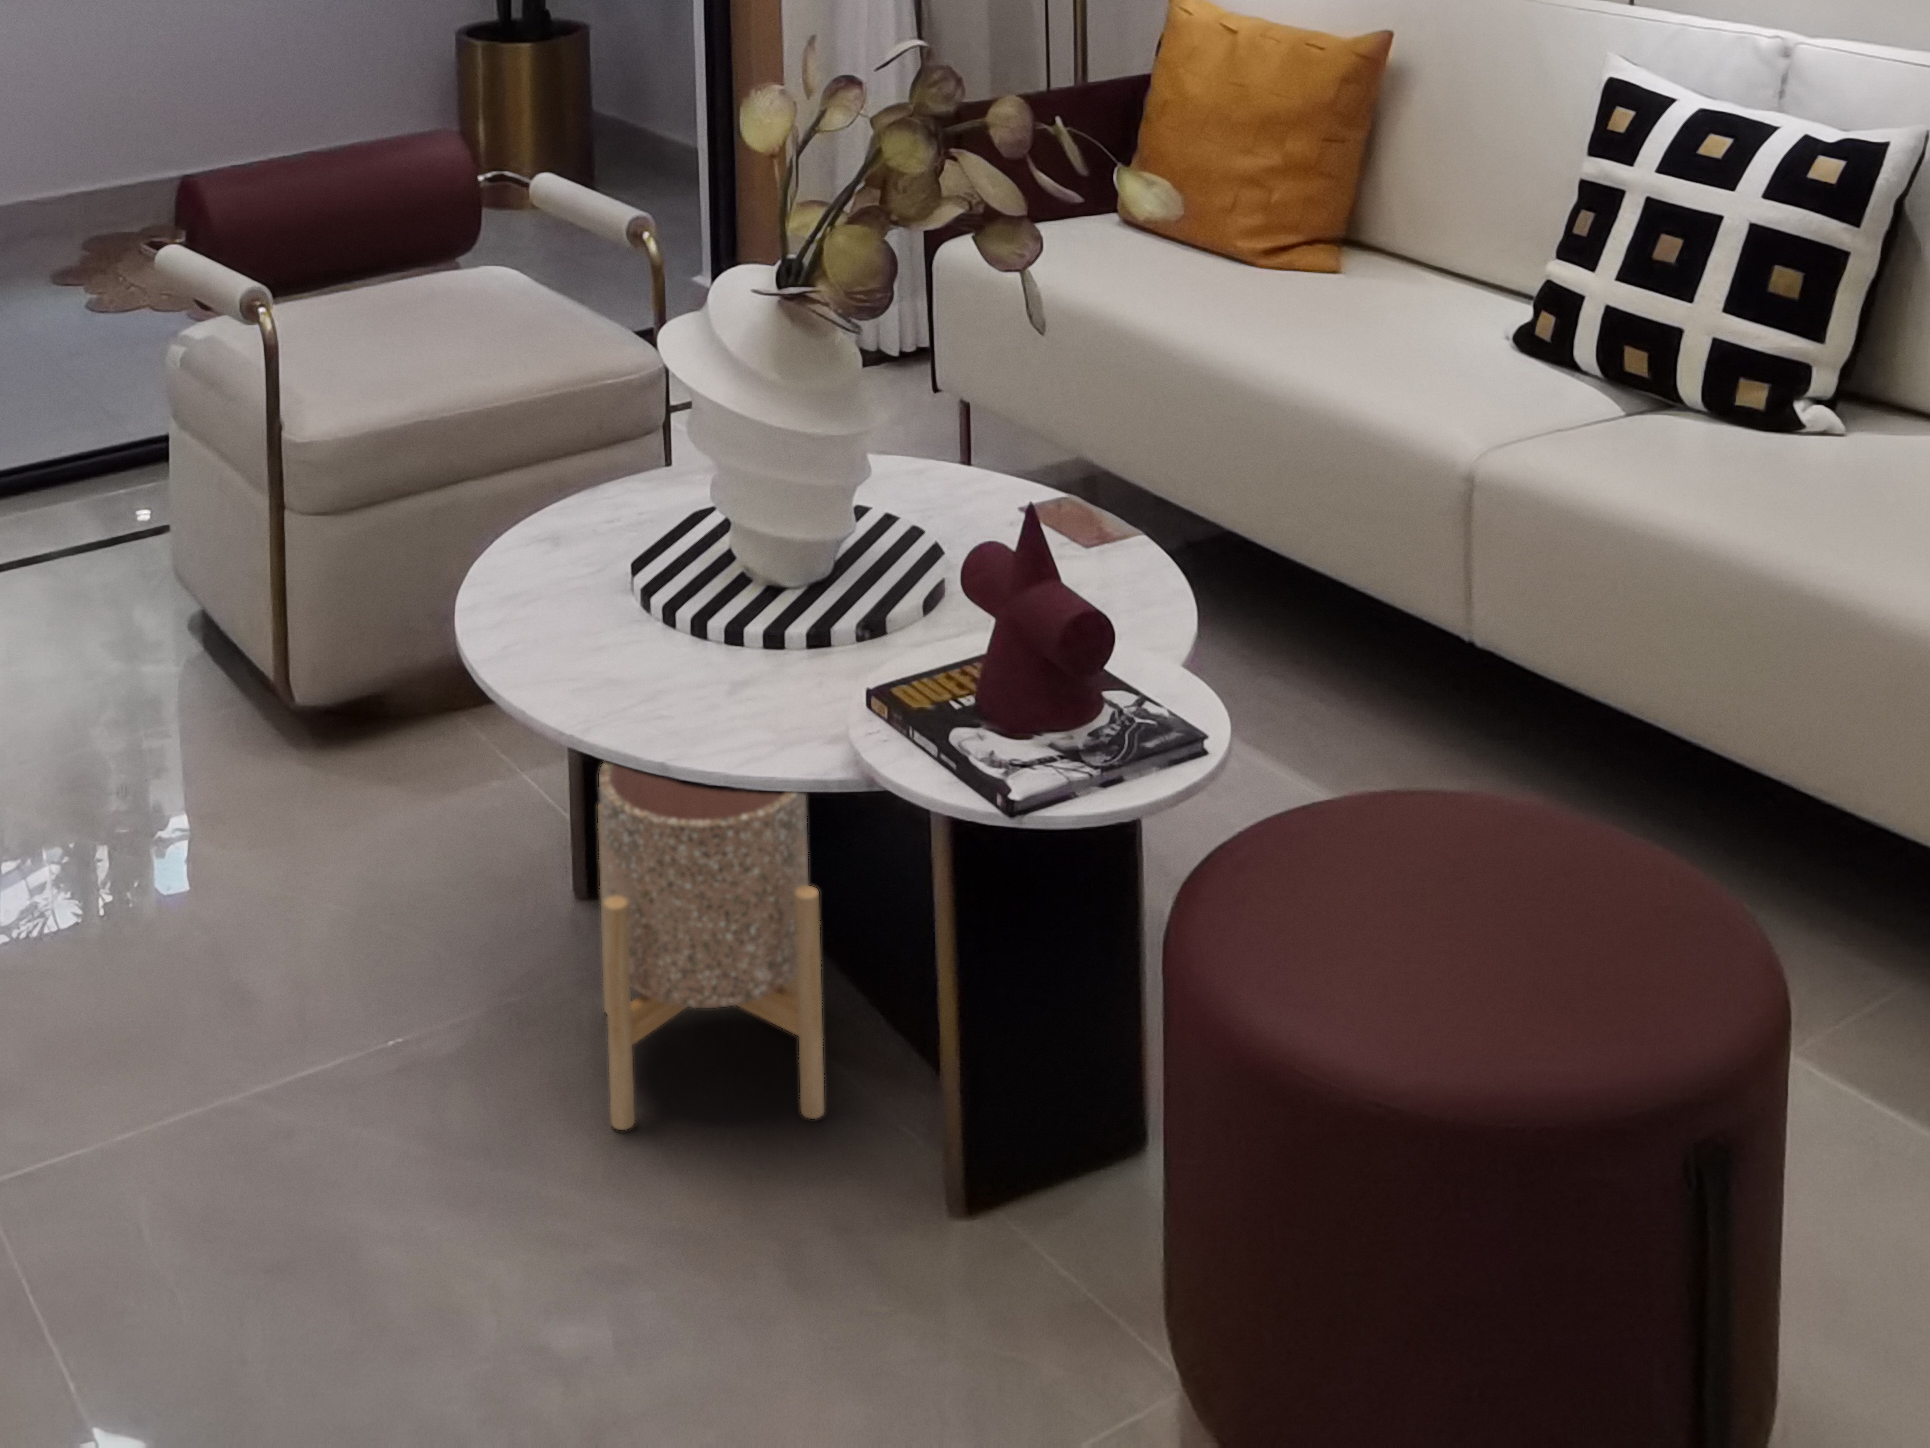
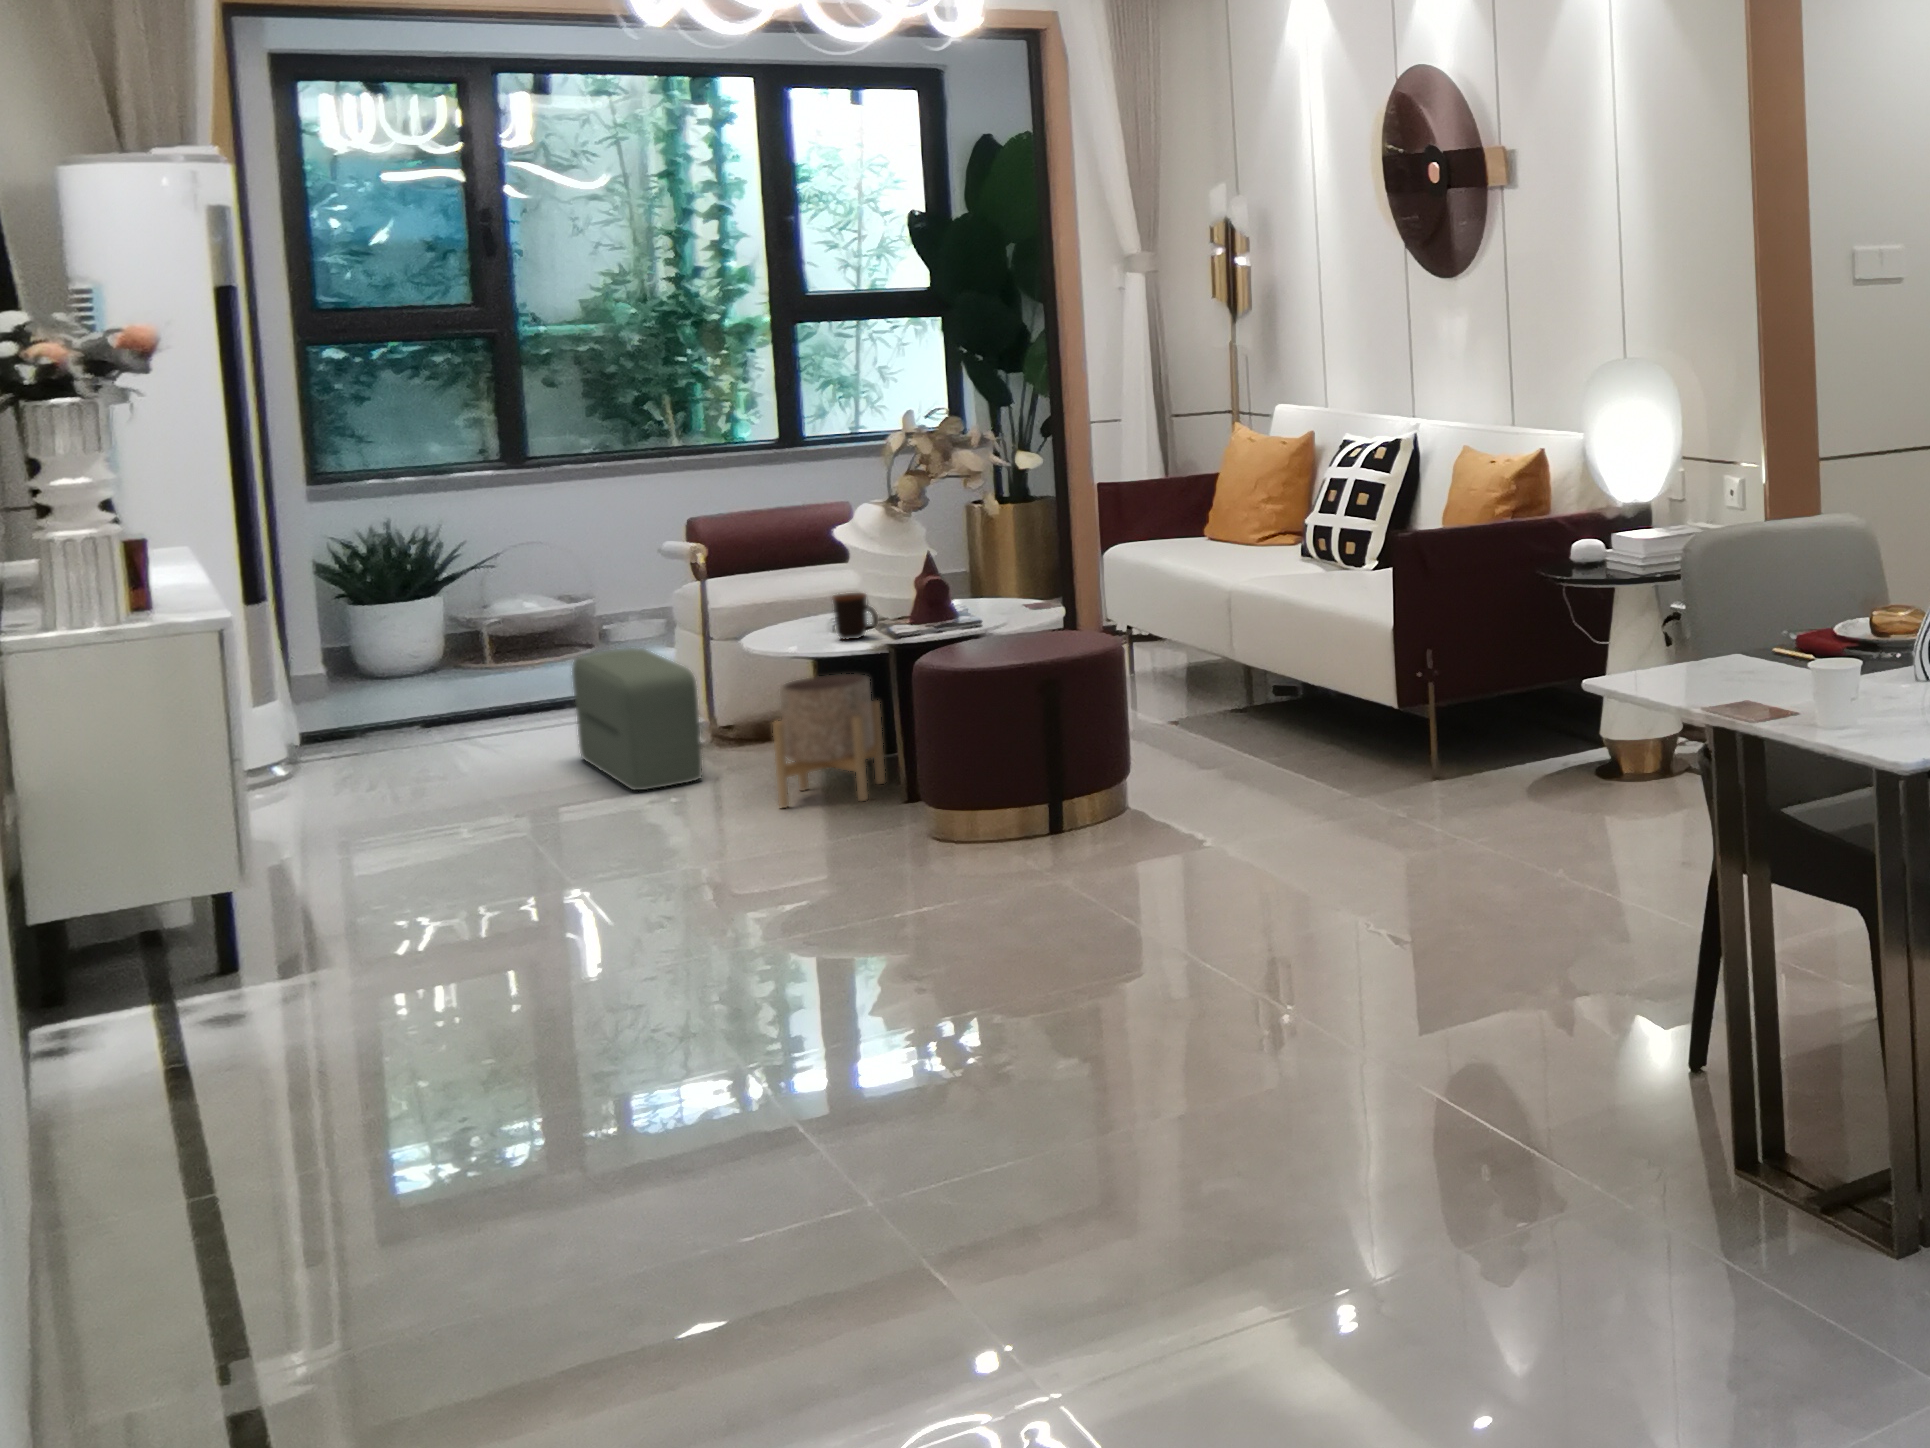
pouf: none [21,509,341,956] -> present [572,648,702,790]
mug: none [734,543,857,681] -> present [833,593,878,639]

